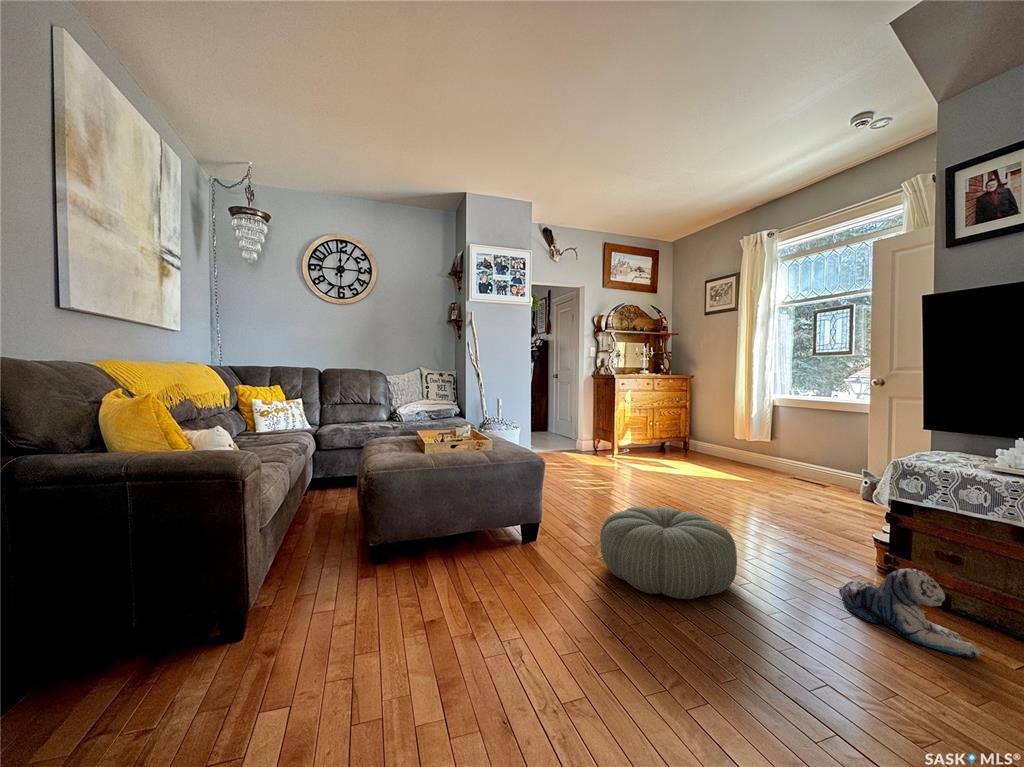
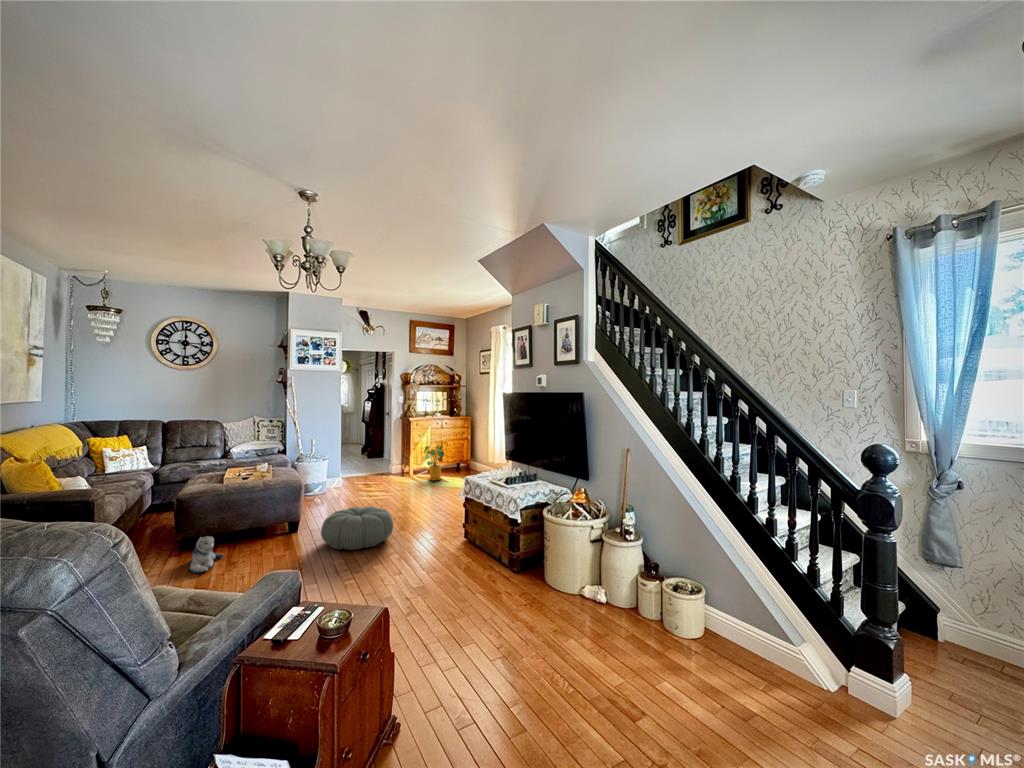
house plant: none [633,414,672,465] -> present [424,445,445,480]
plush toy: present [839,568,981,658] -> present [189,536,223,573]

